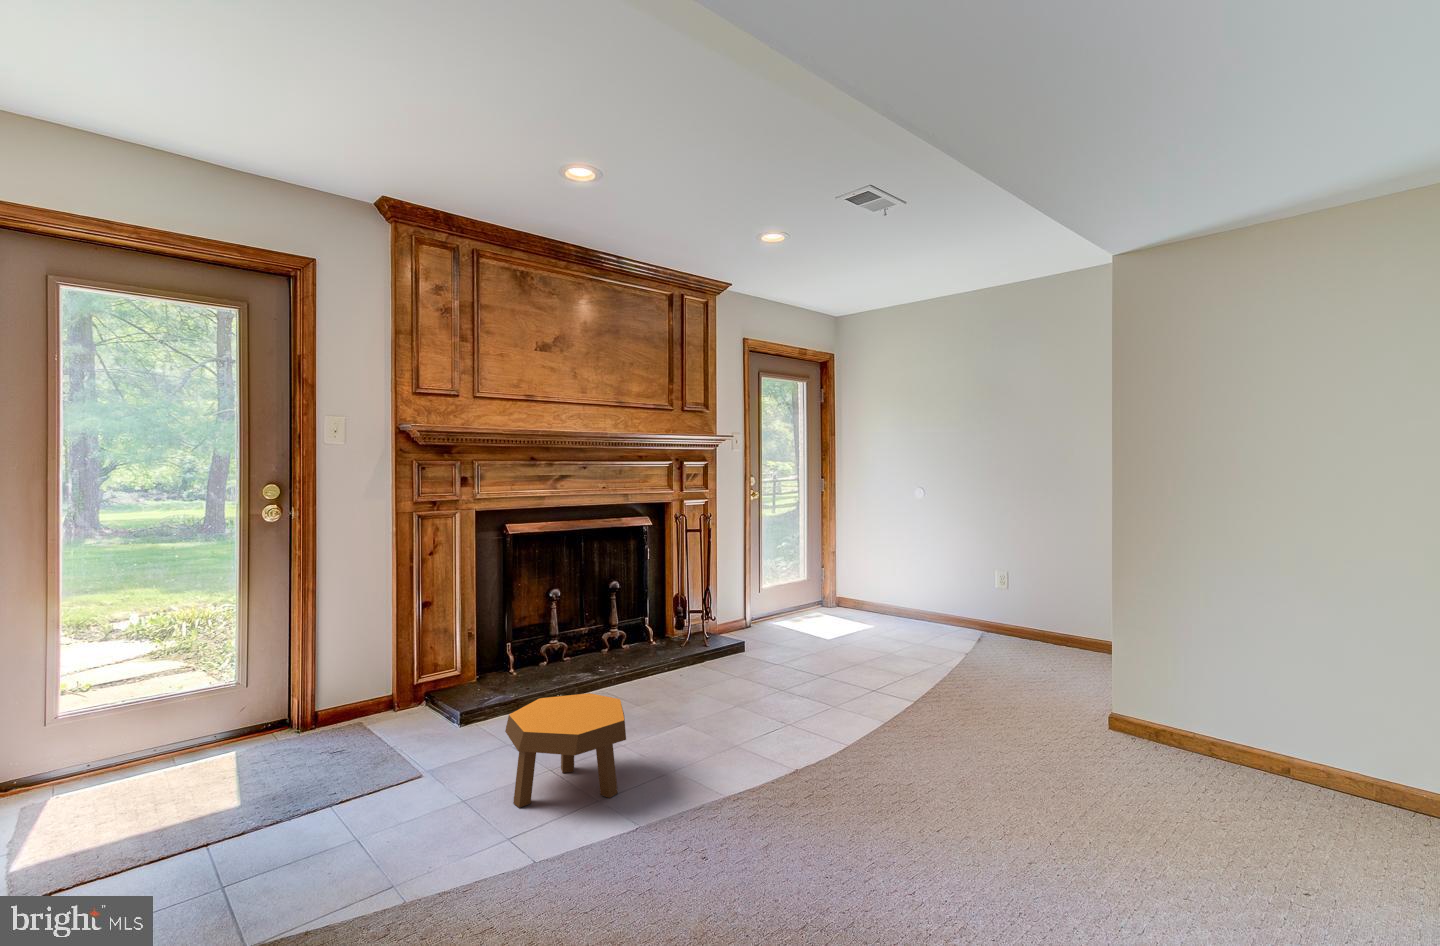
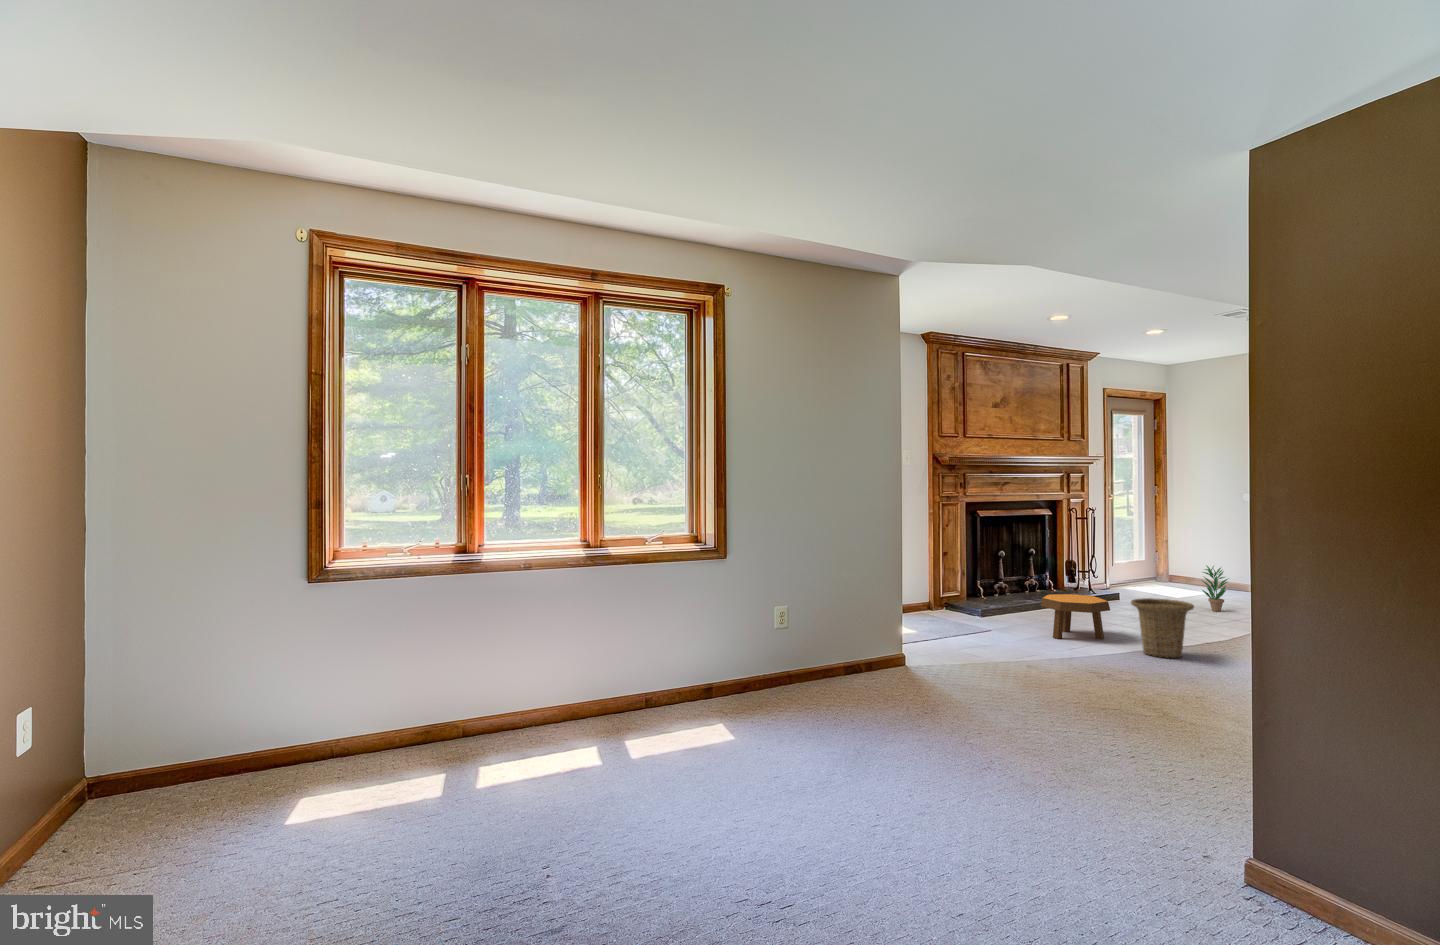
potted plant: none [842,603,880,676] -> present [1202,565,1227,612]
basket: none [620,729,742,886] -> present [1131,598,1194,658]

